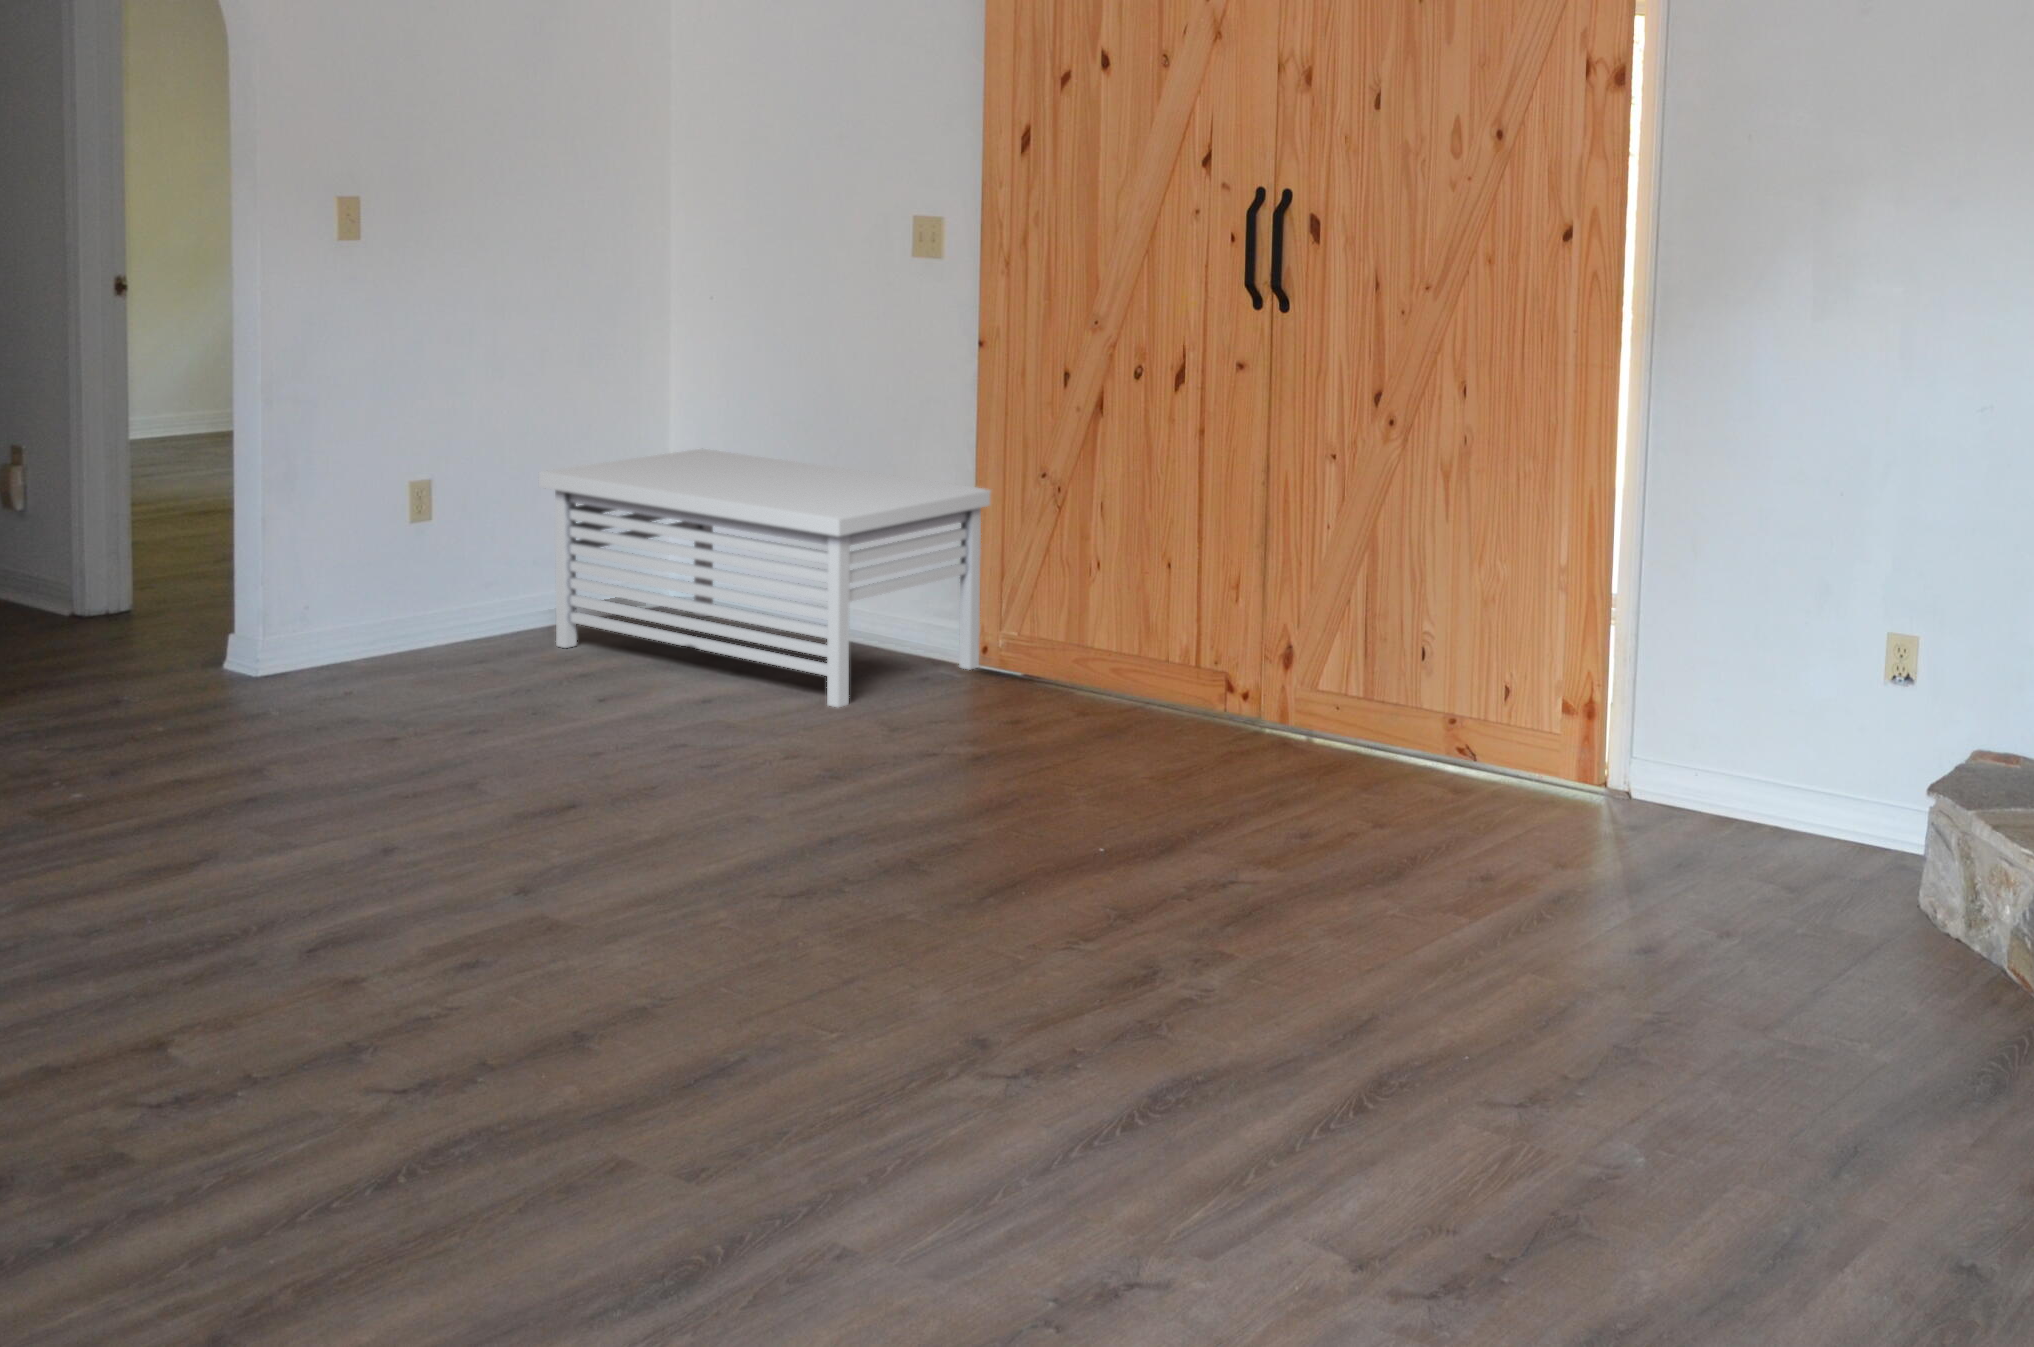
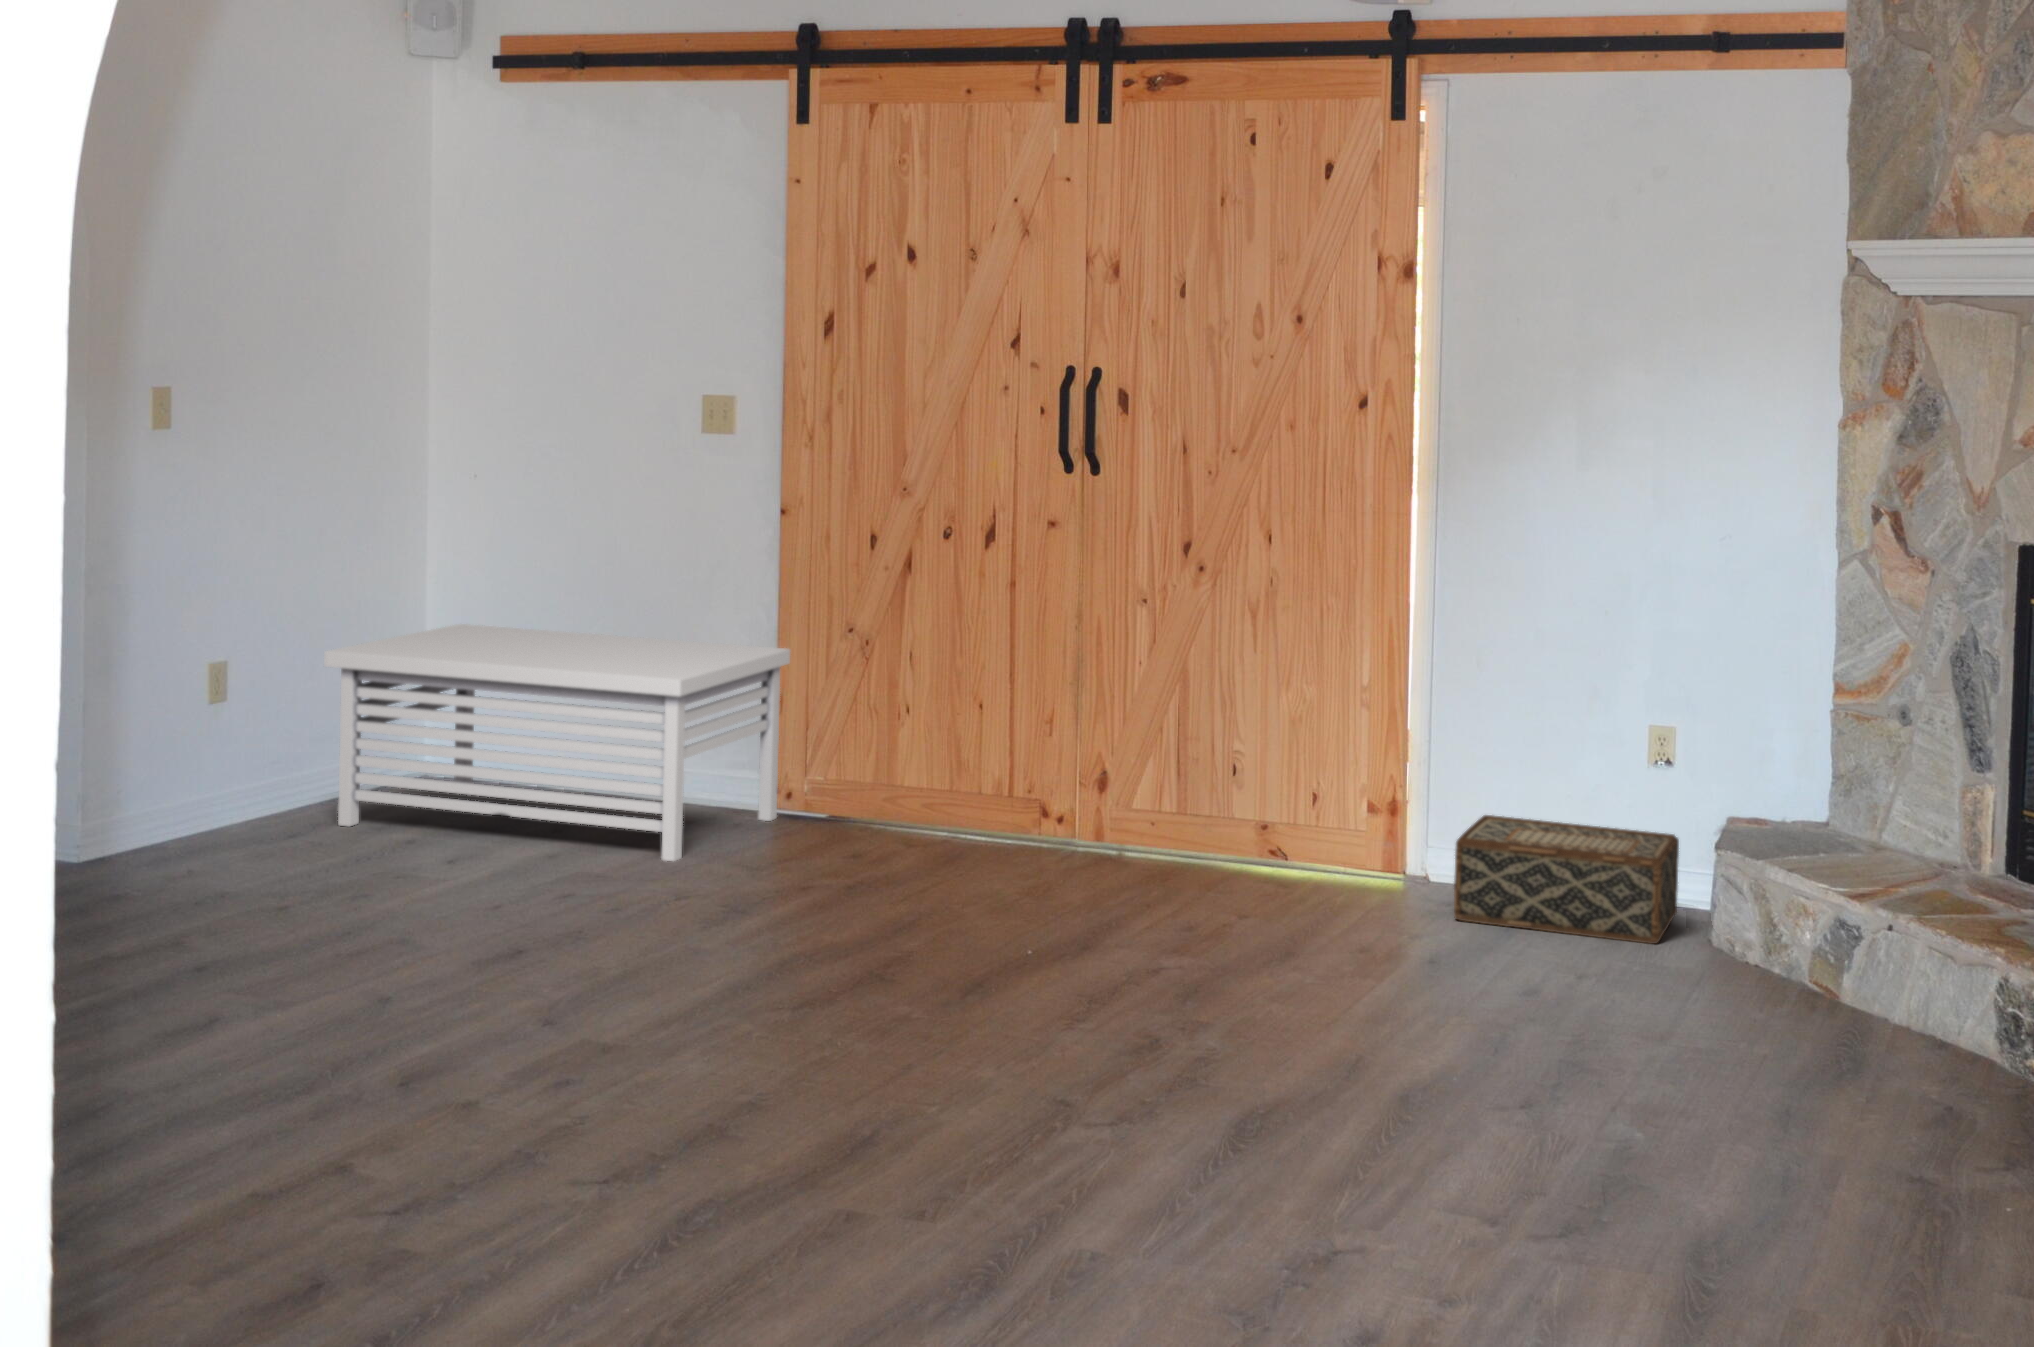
woven basket: none [1623,722,1907,895] -> present [1454,815,1679,944]

